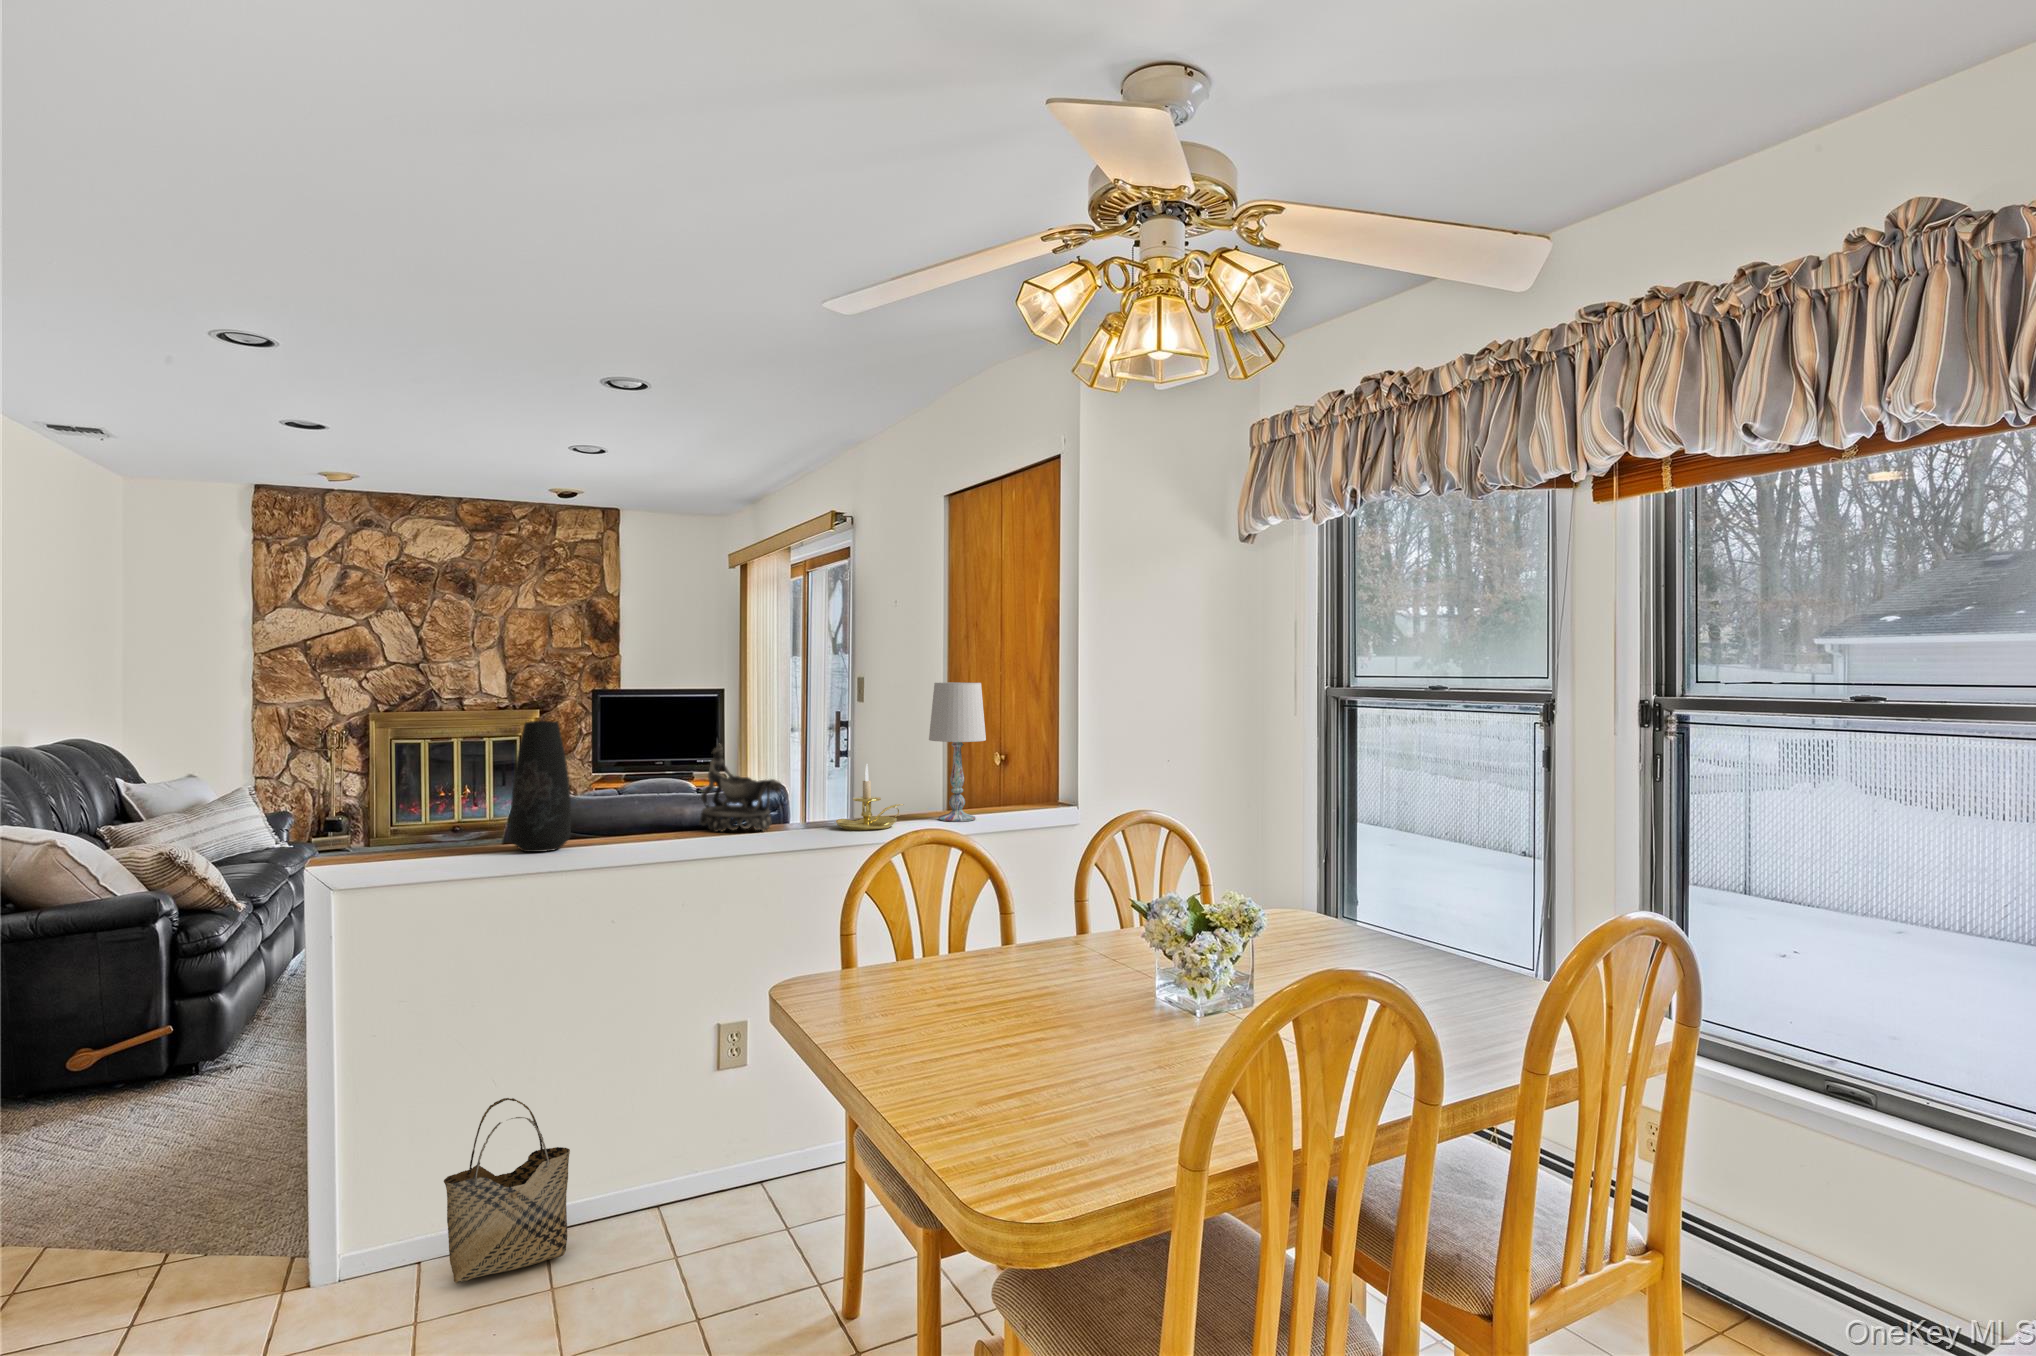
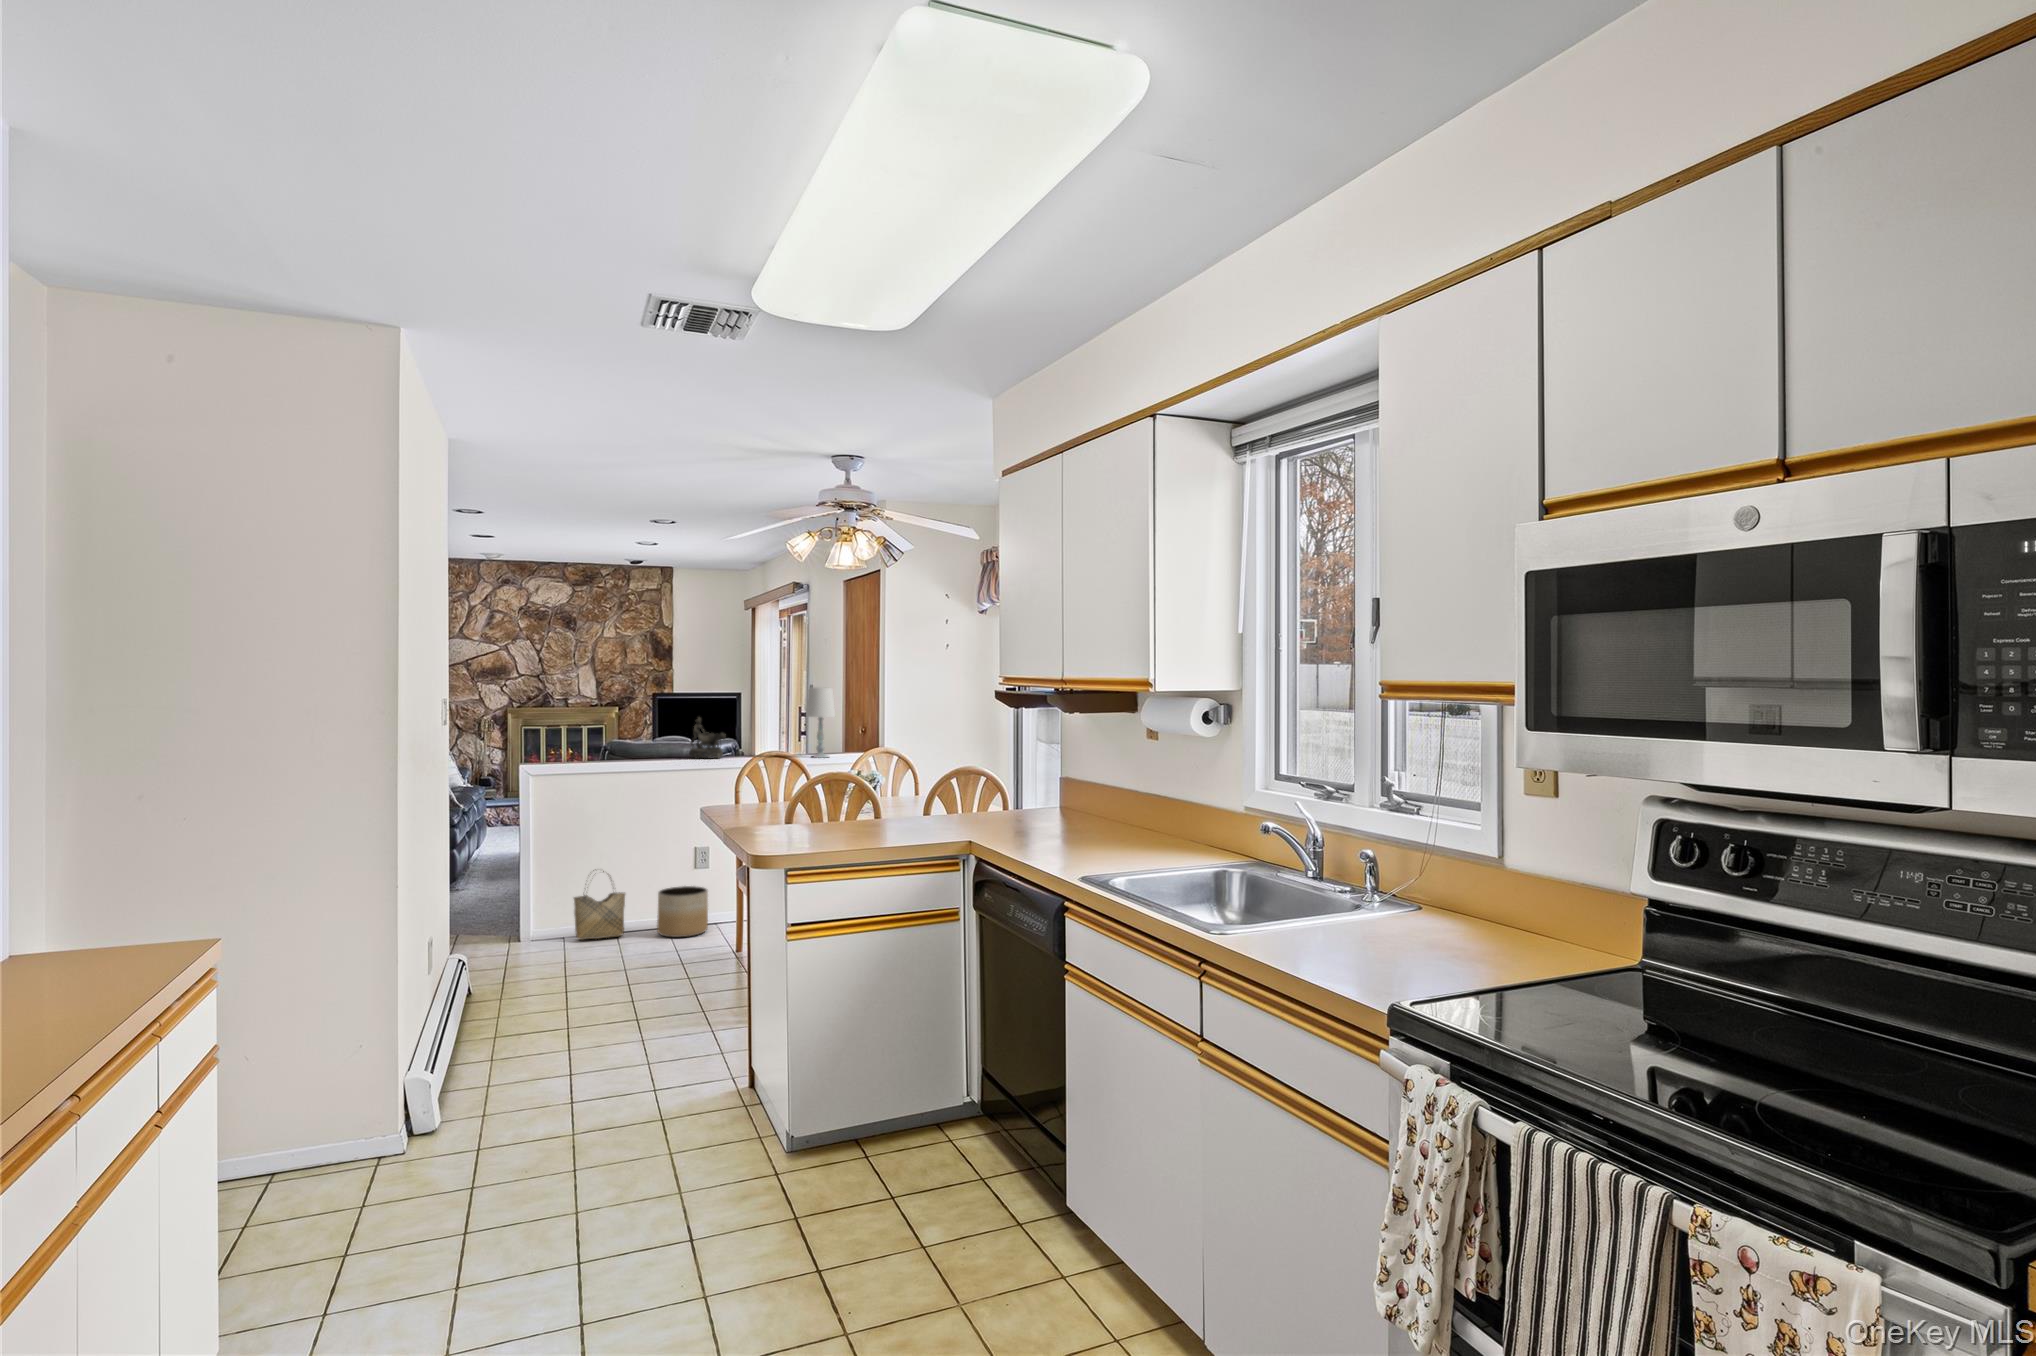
vase: present [510,721,571,852] -> none [601,704,627,762]
candle holder: present [836,764,904,830] -> none [754,727,790,759]
planter: none [643,1113,755,1252] -> present [657,886,708,937]

